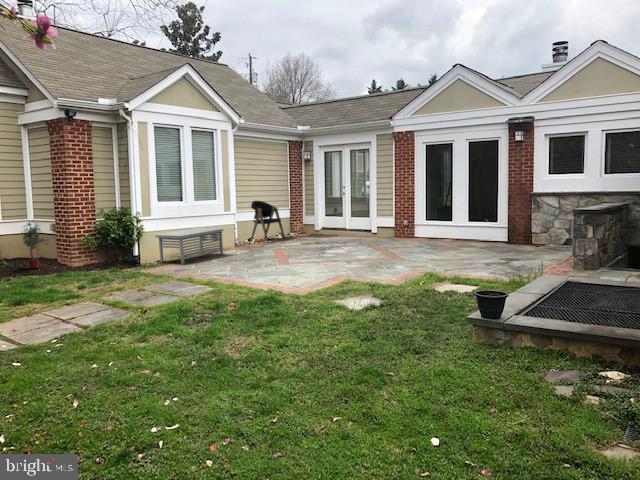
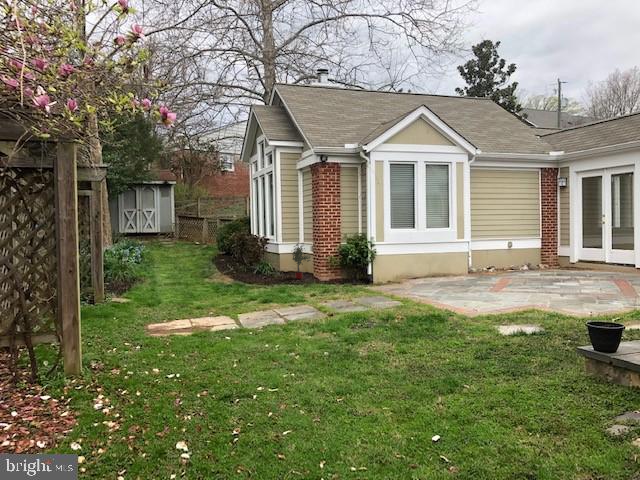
chair: present [250,201,285,243] -> none [489,230,528,272]
storage bench: present [155,228,223,264] -> none [386,254,449,284]

